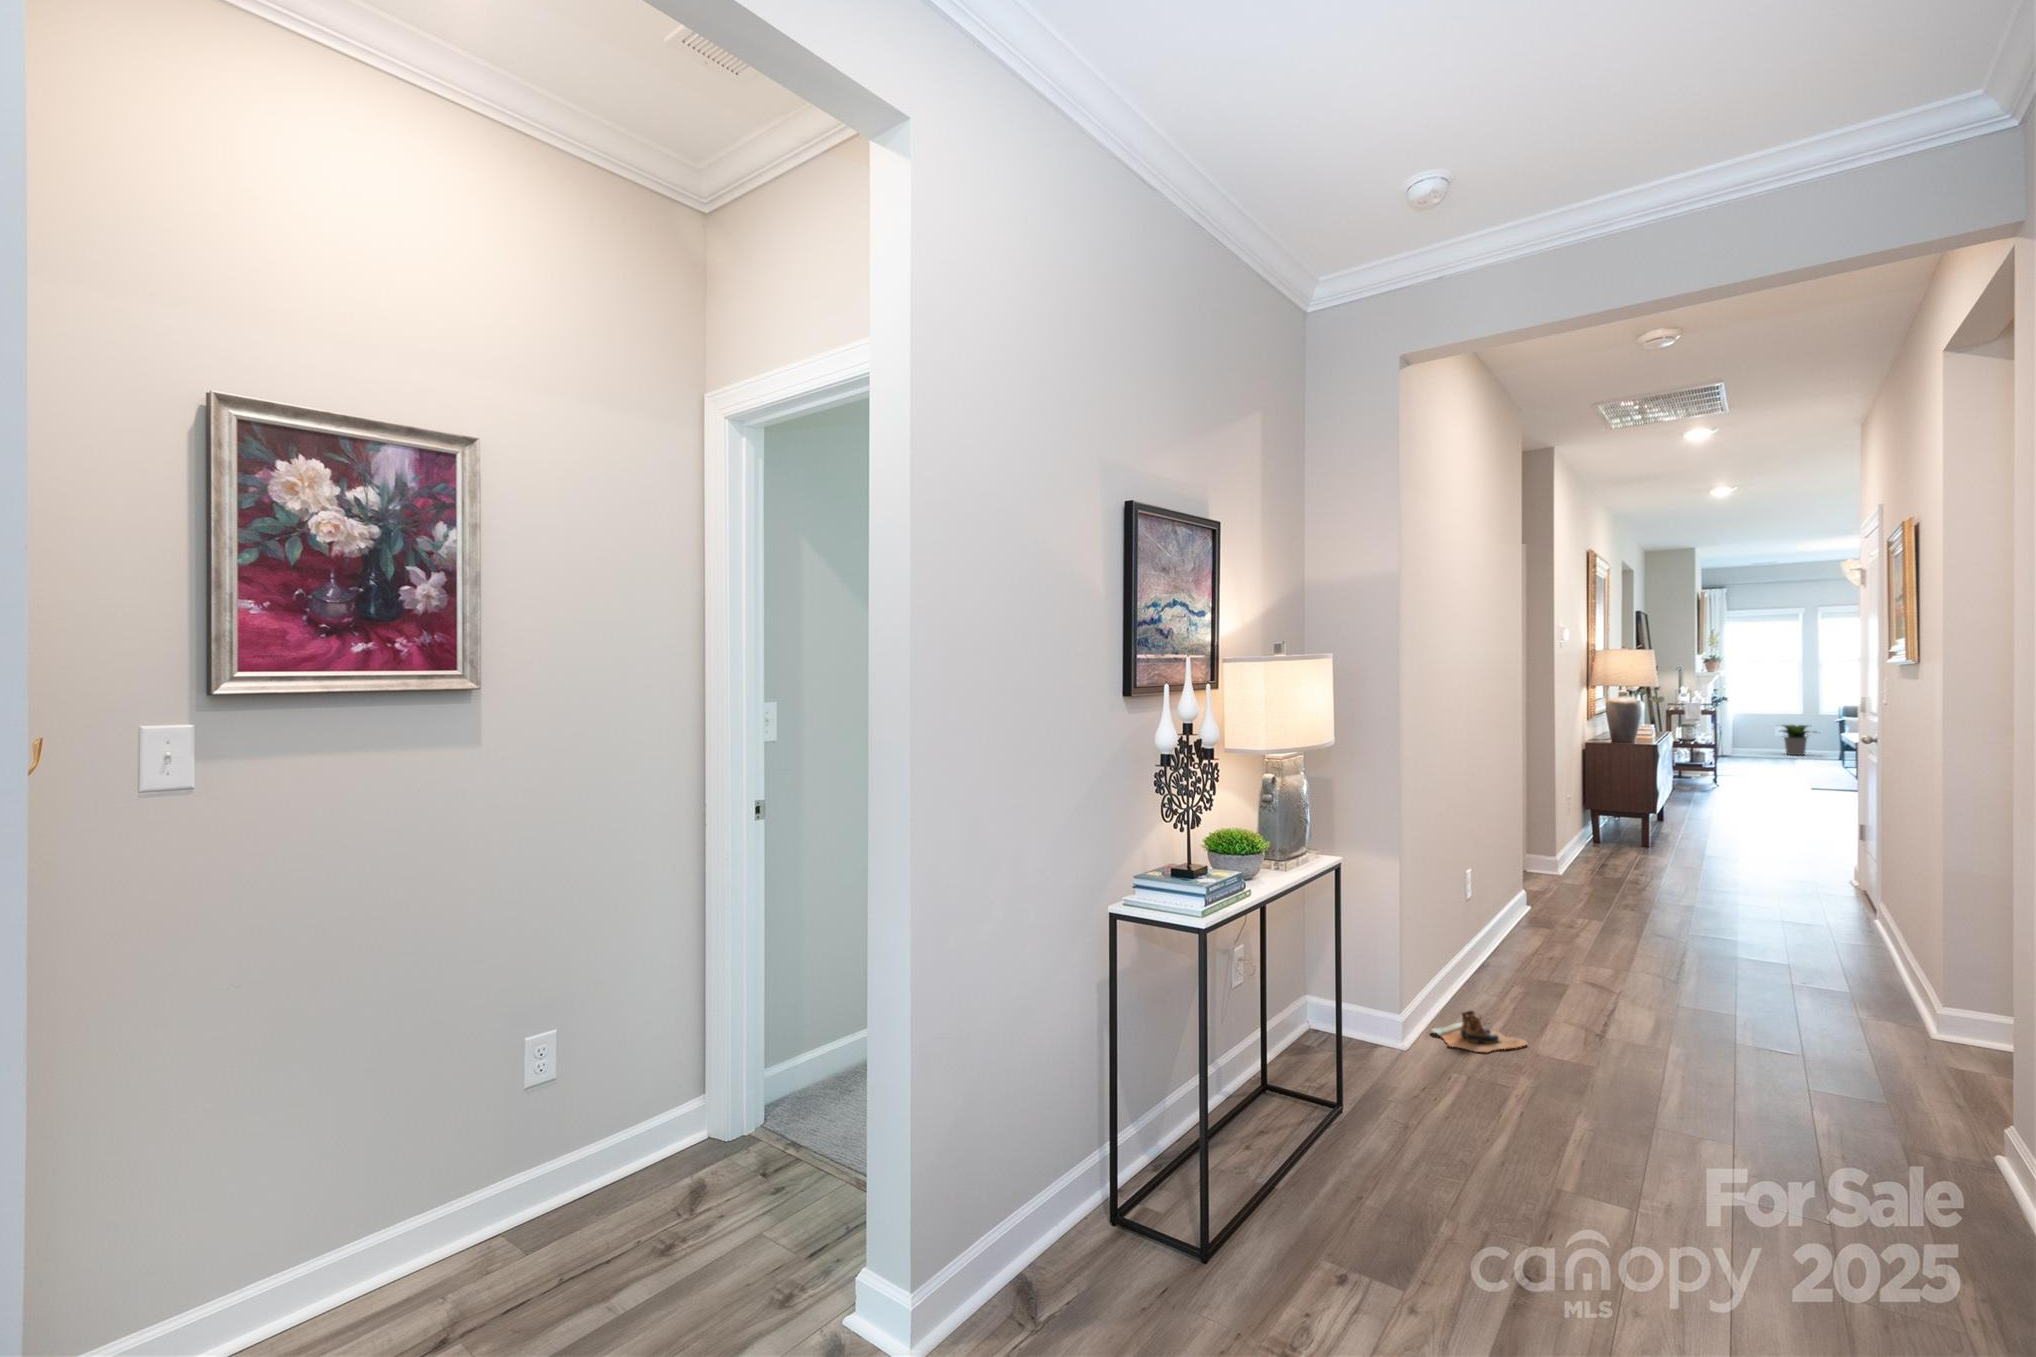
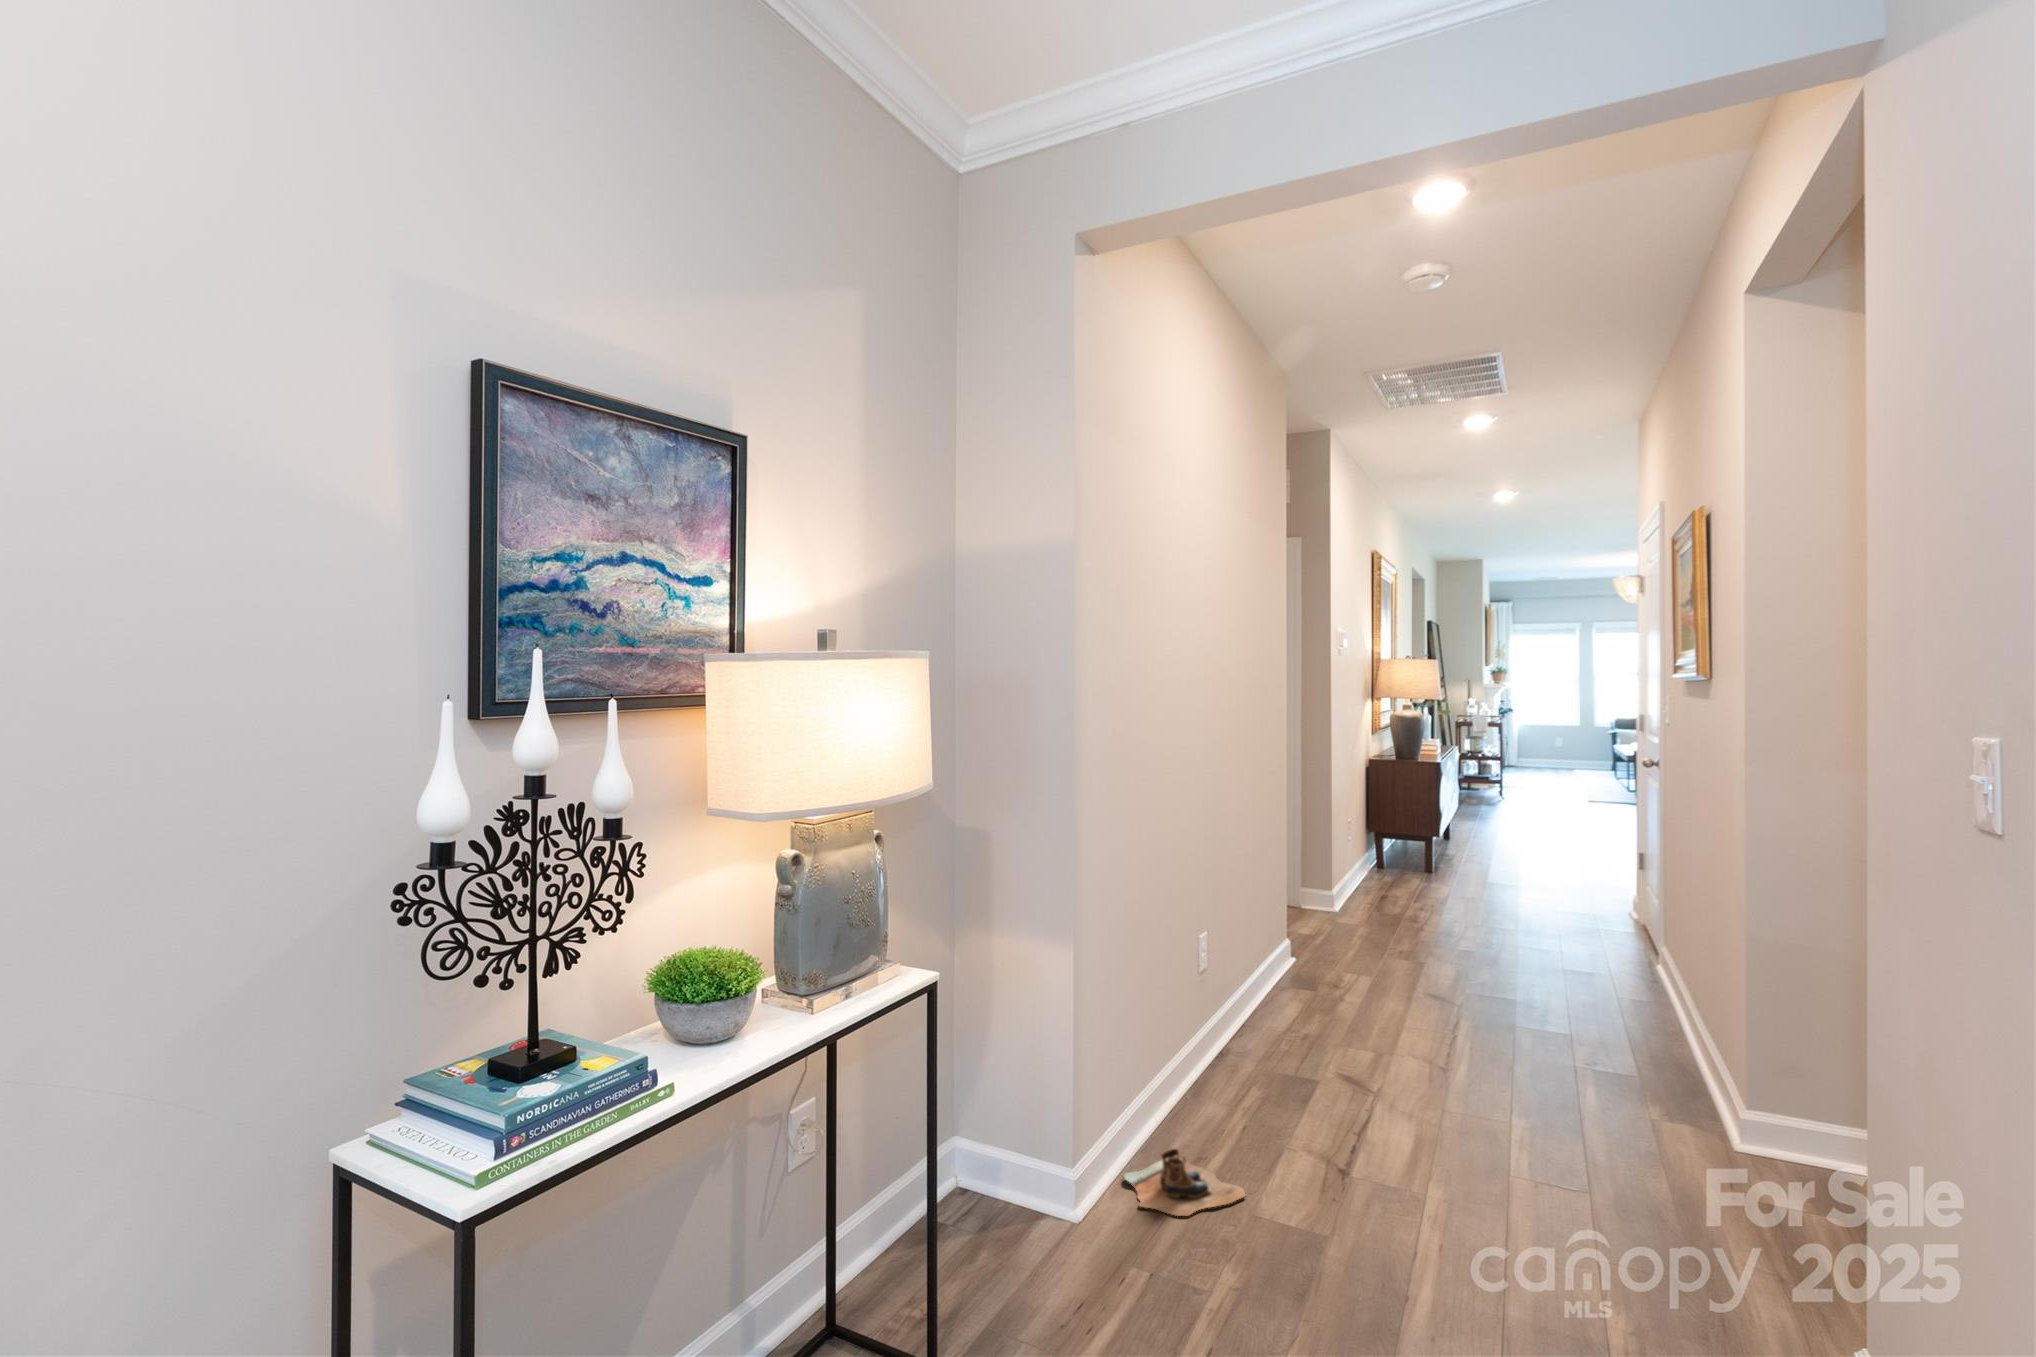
potted plant: present [1780,725,1808,755] -> none [1554,735,1596,764]

